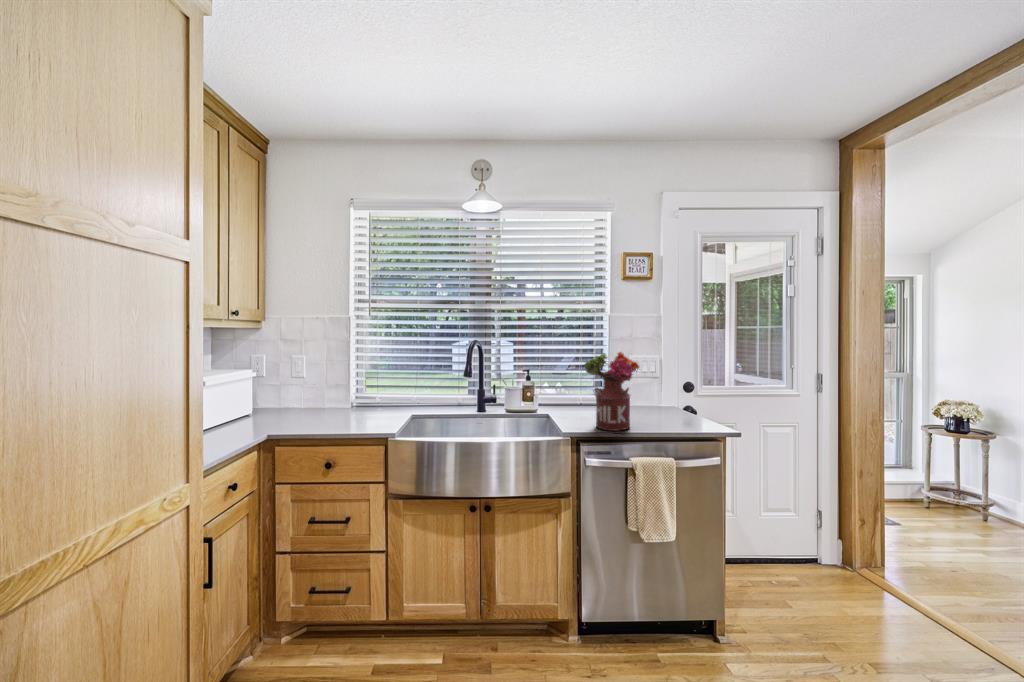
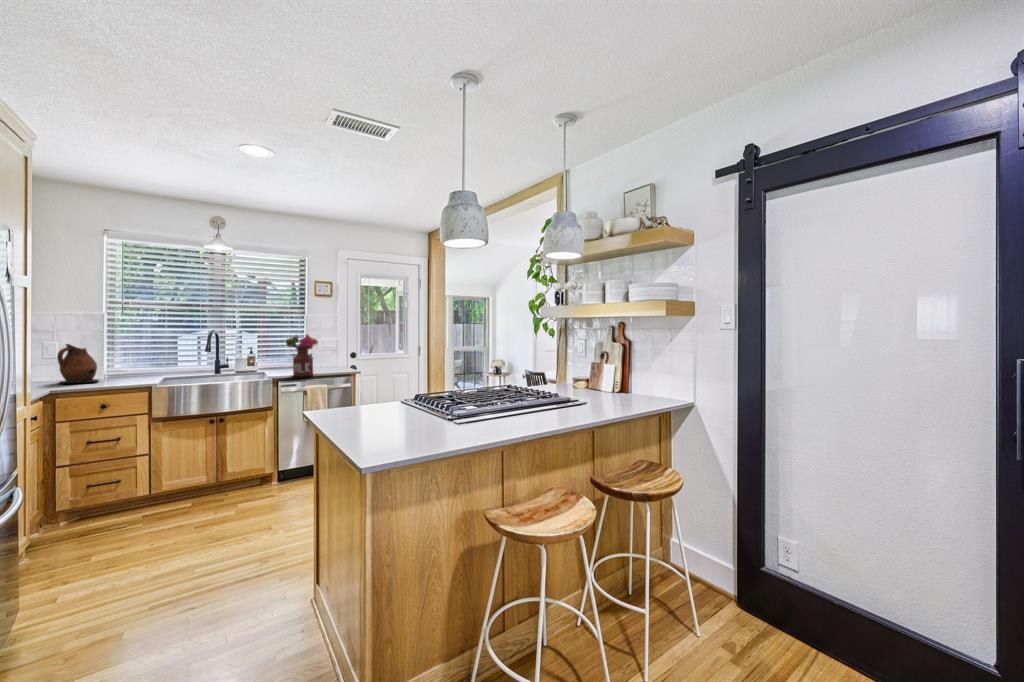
ceramic pitcher: none [287,364,337,422] -> present [57,344,99,383]

